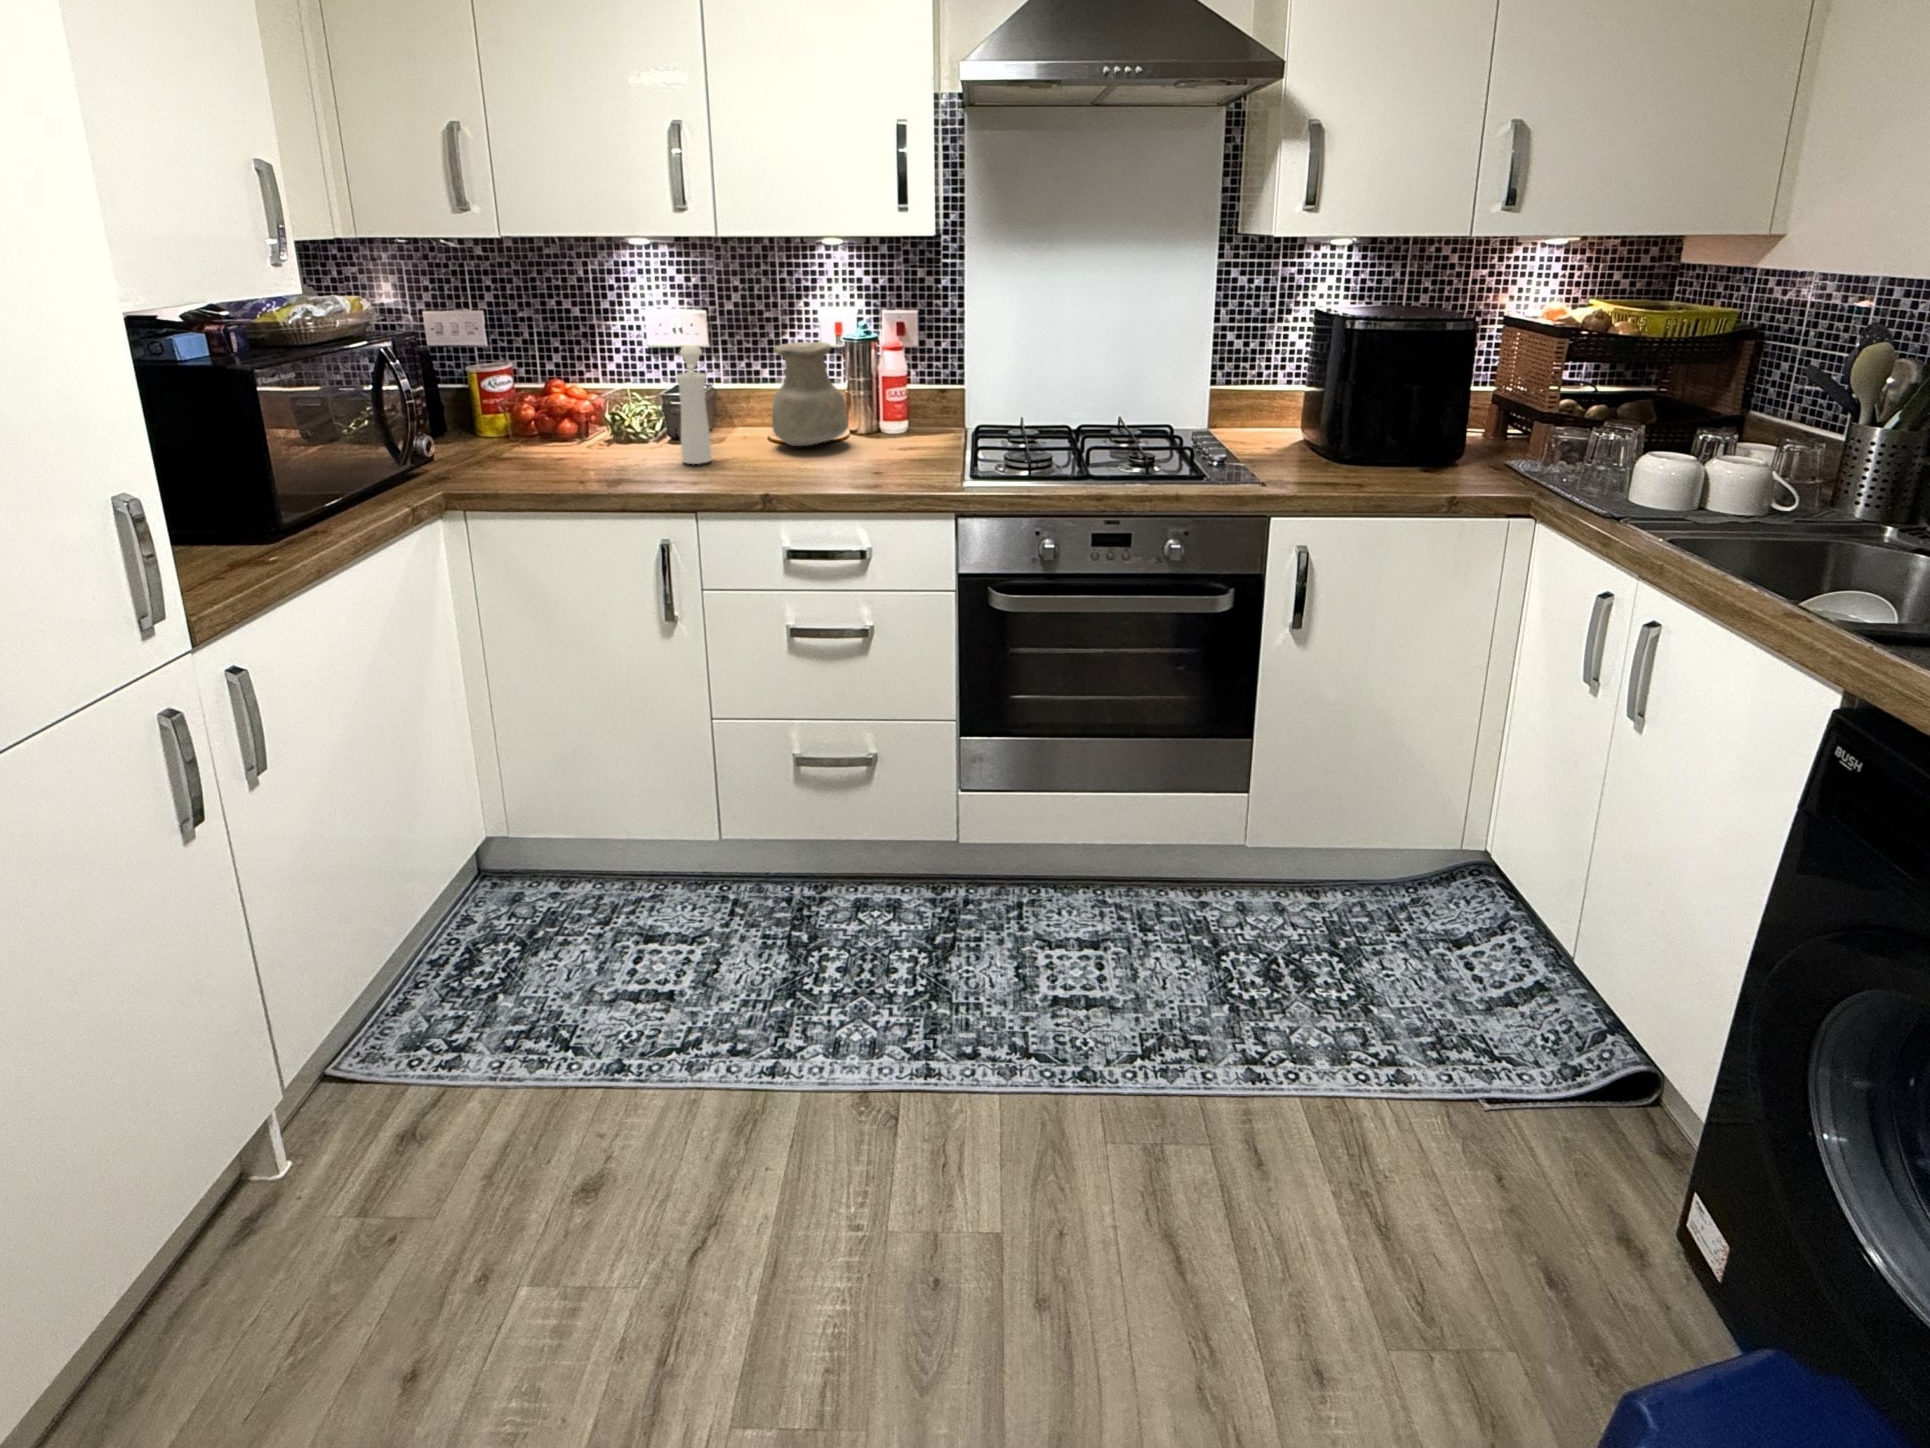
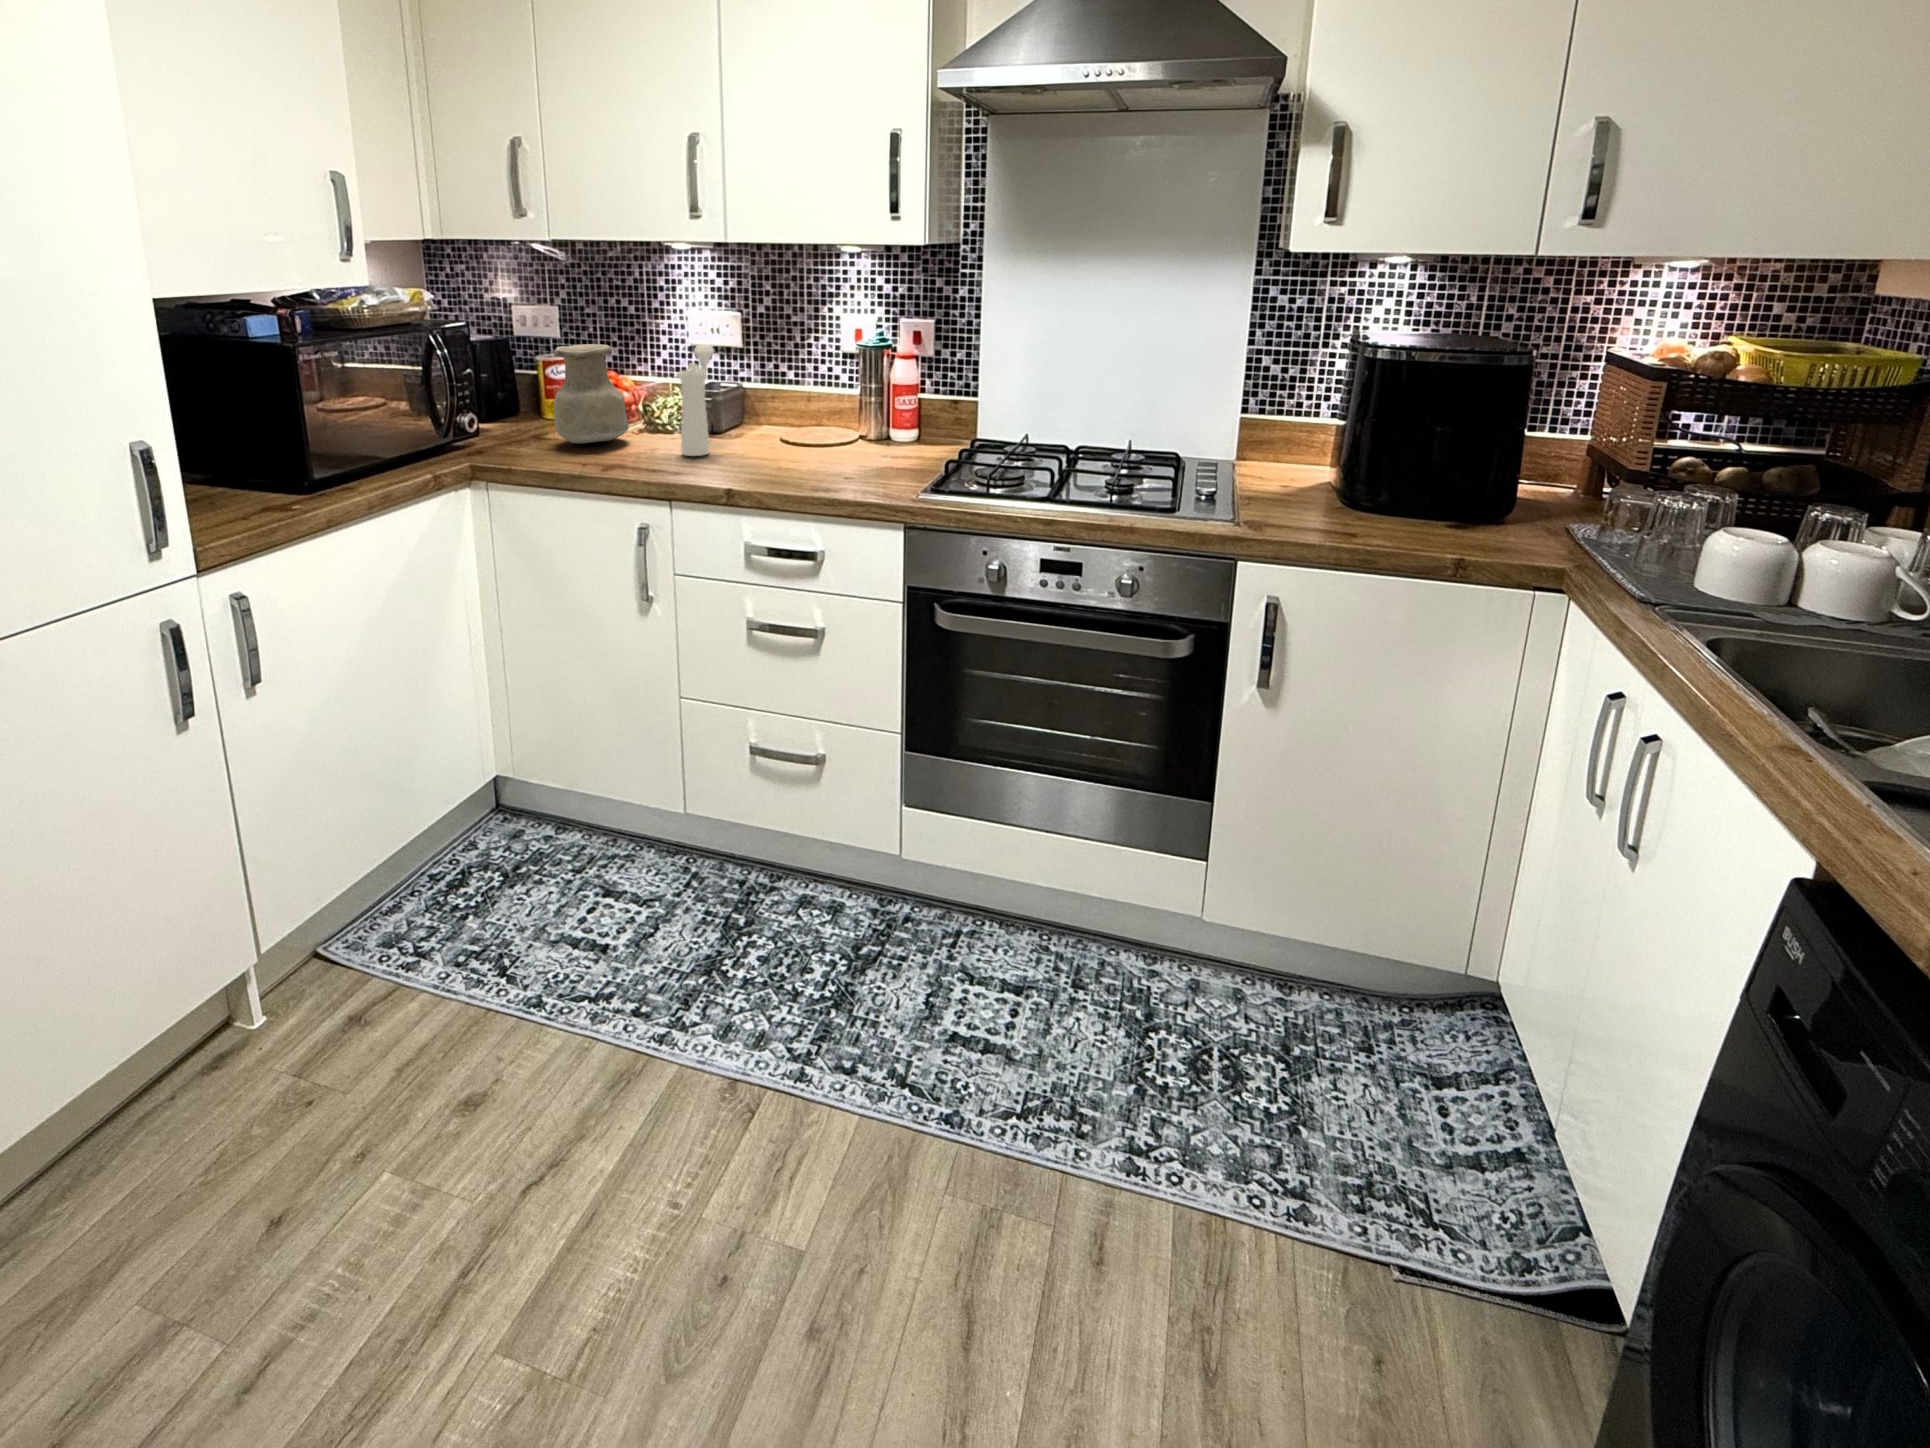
vase: present [772,342,848,446] -> present [554,344,629,444]

